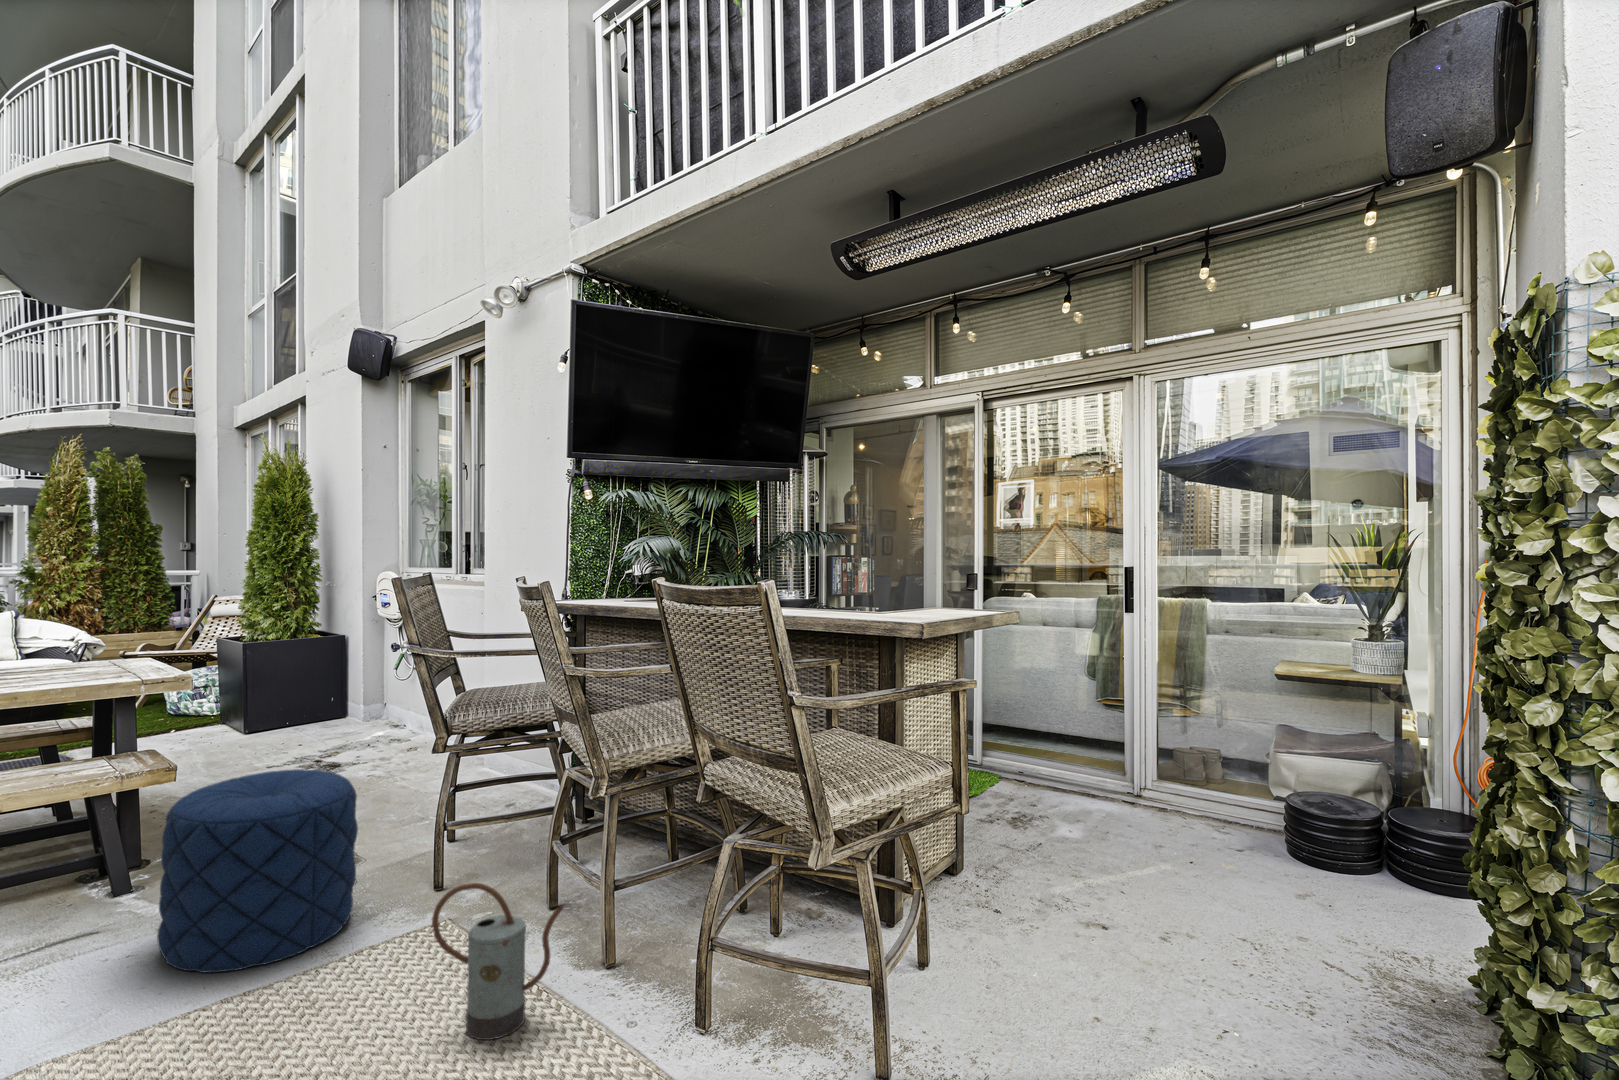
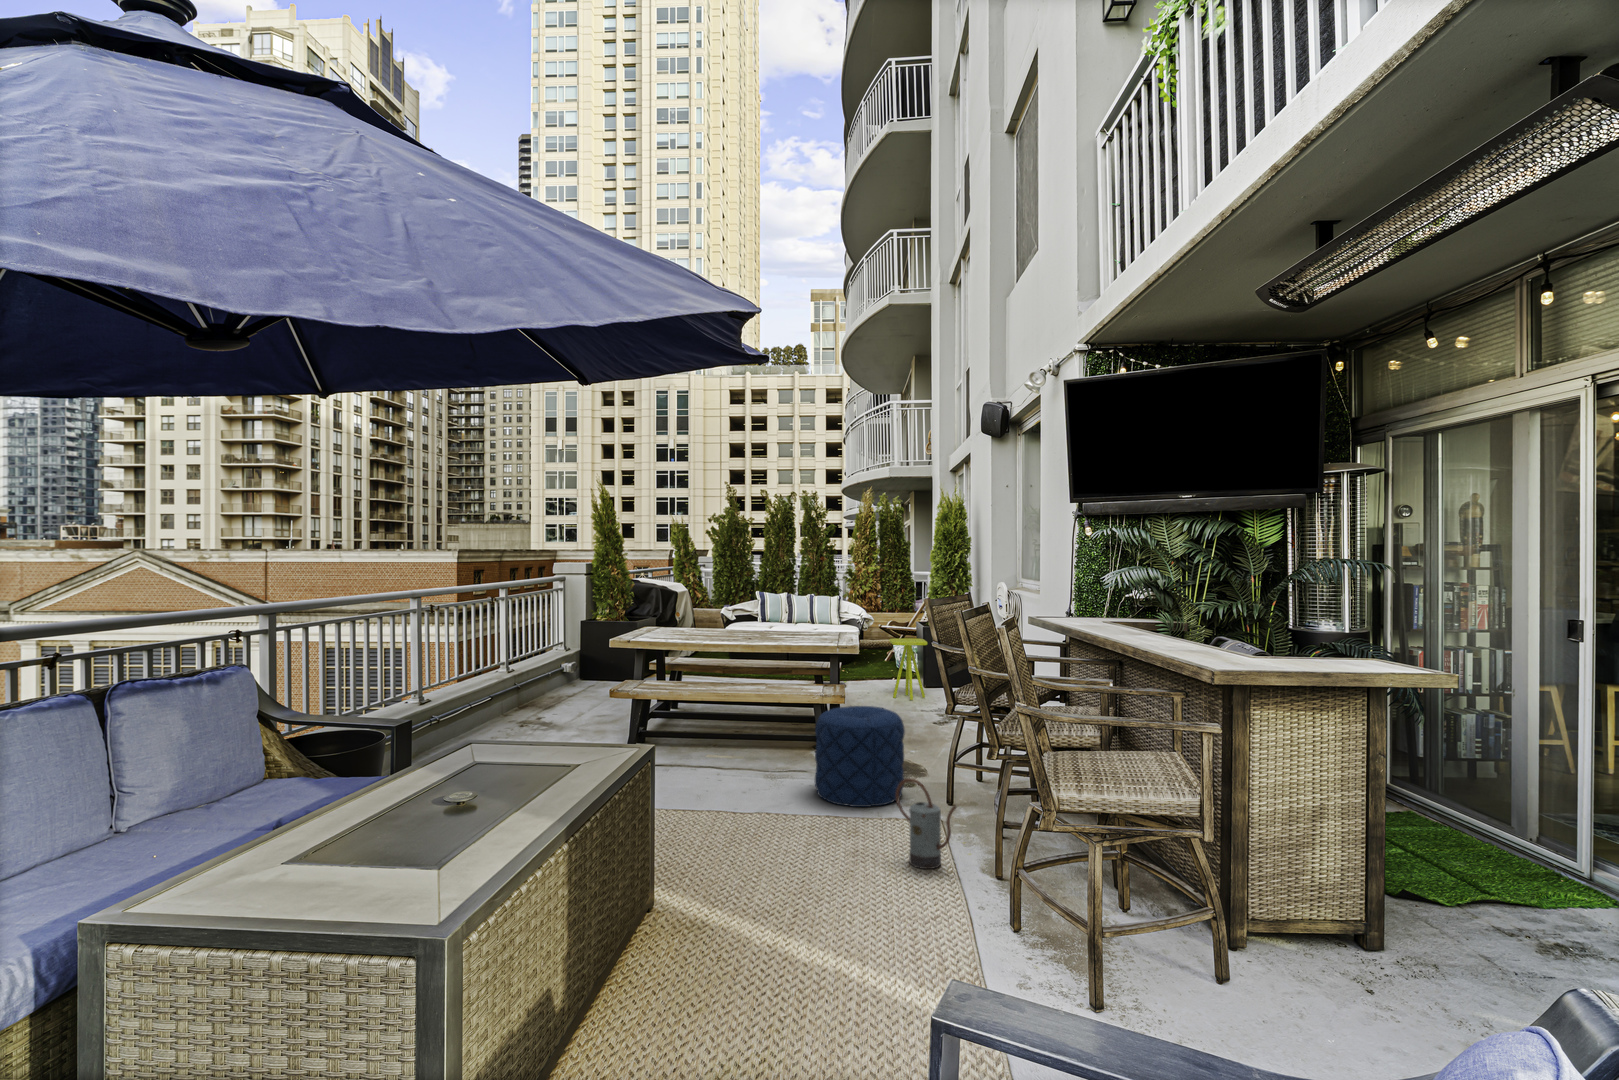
side table: none [189,657,264,751] -> present [889,639,927,700]

